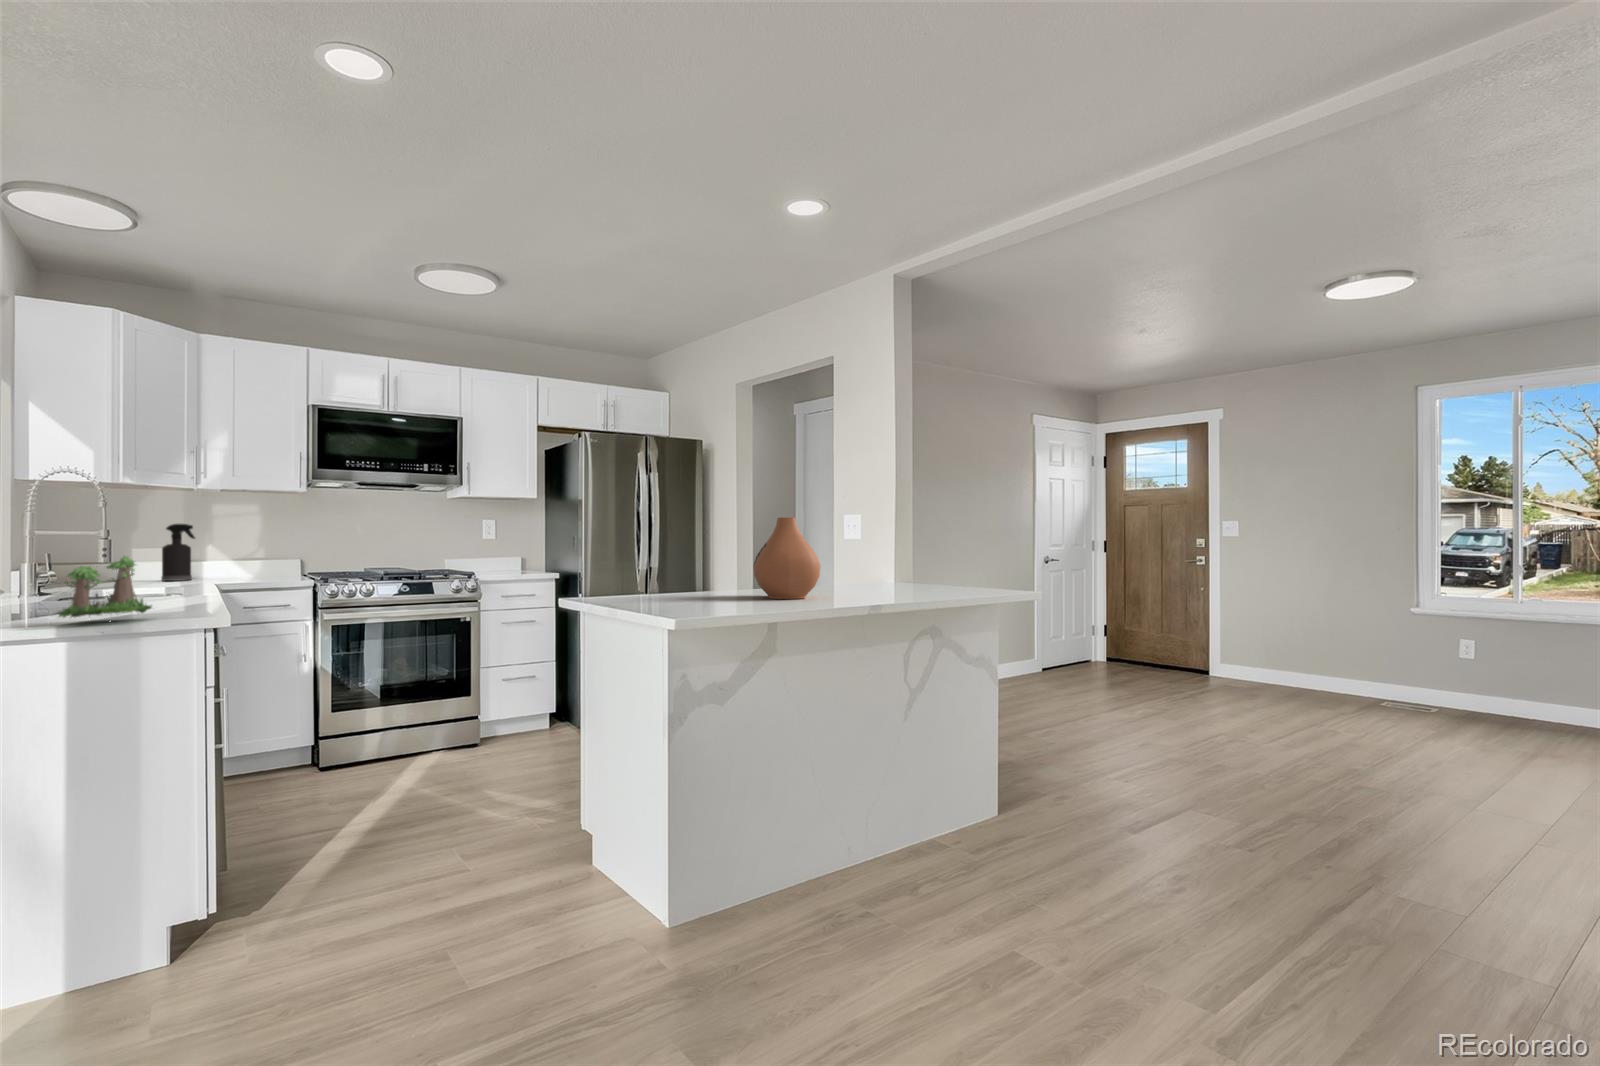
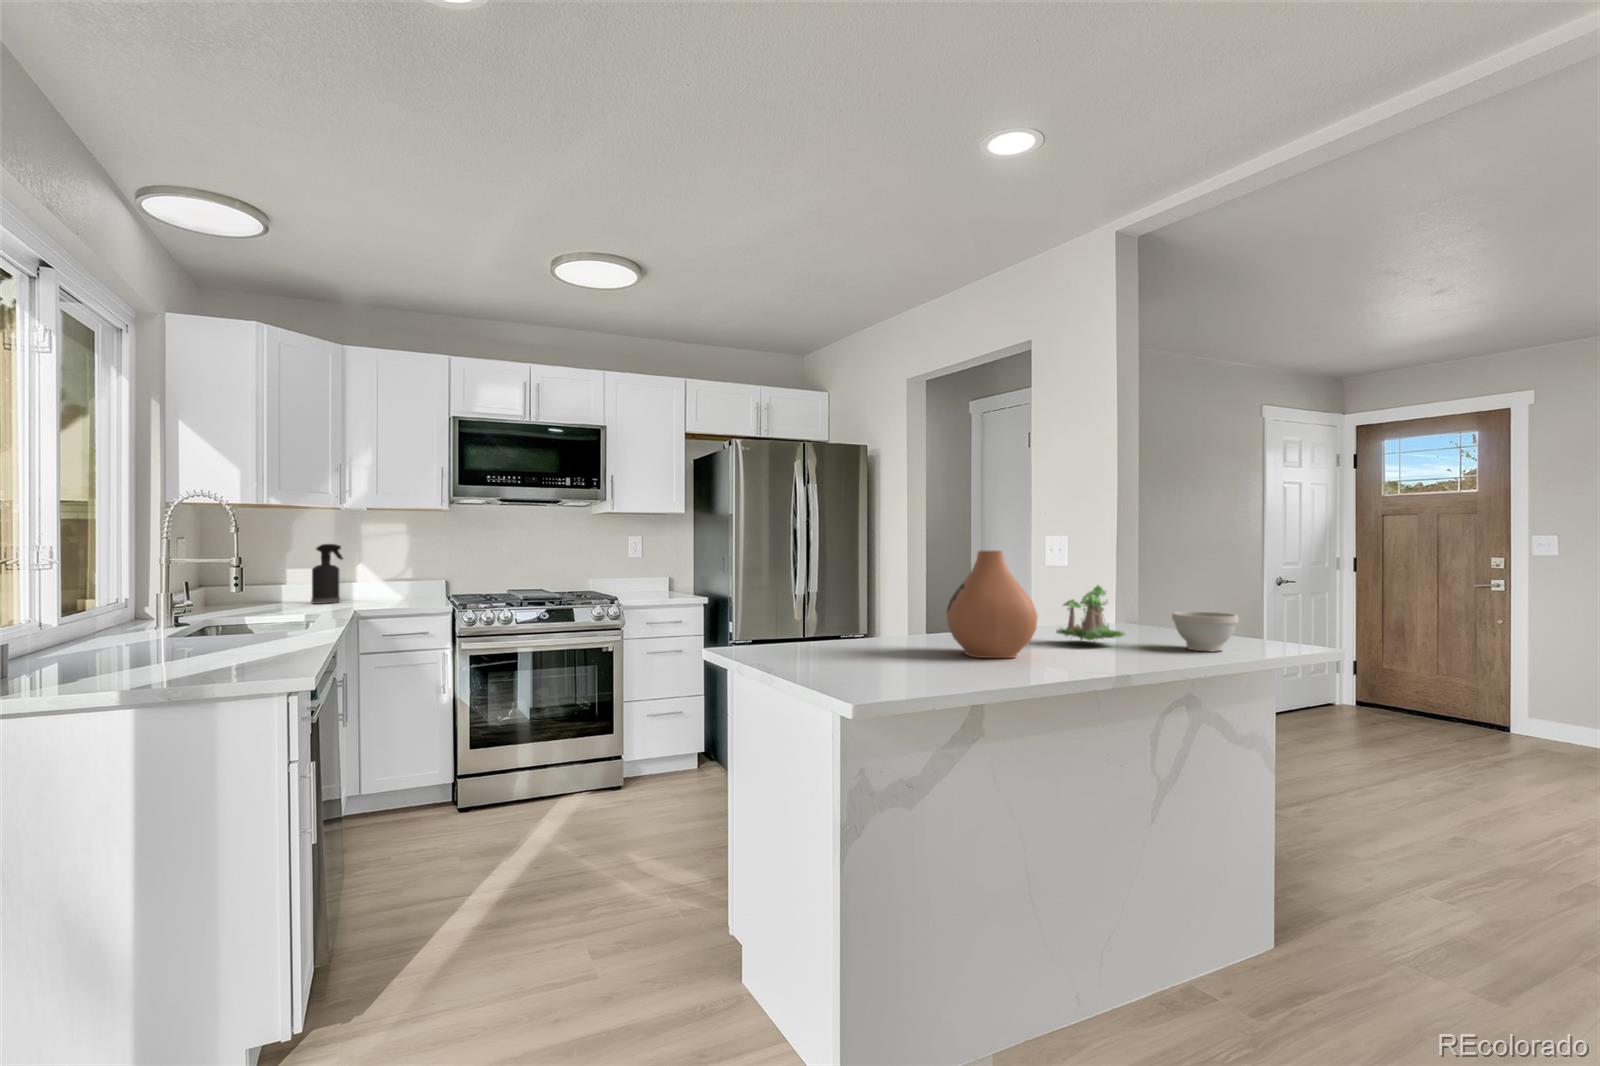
plant: present [57,556,152,618] -> present [1056,585,1125,641]
bowl: none [924,566,968,593] -> present [1172,611,1238,651]

